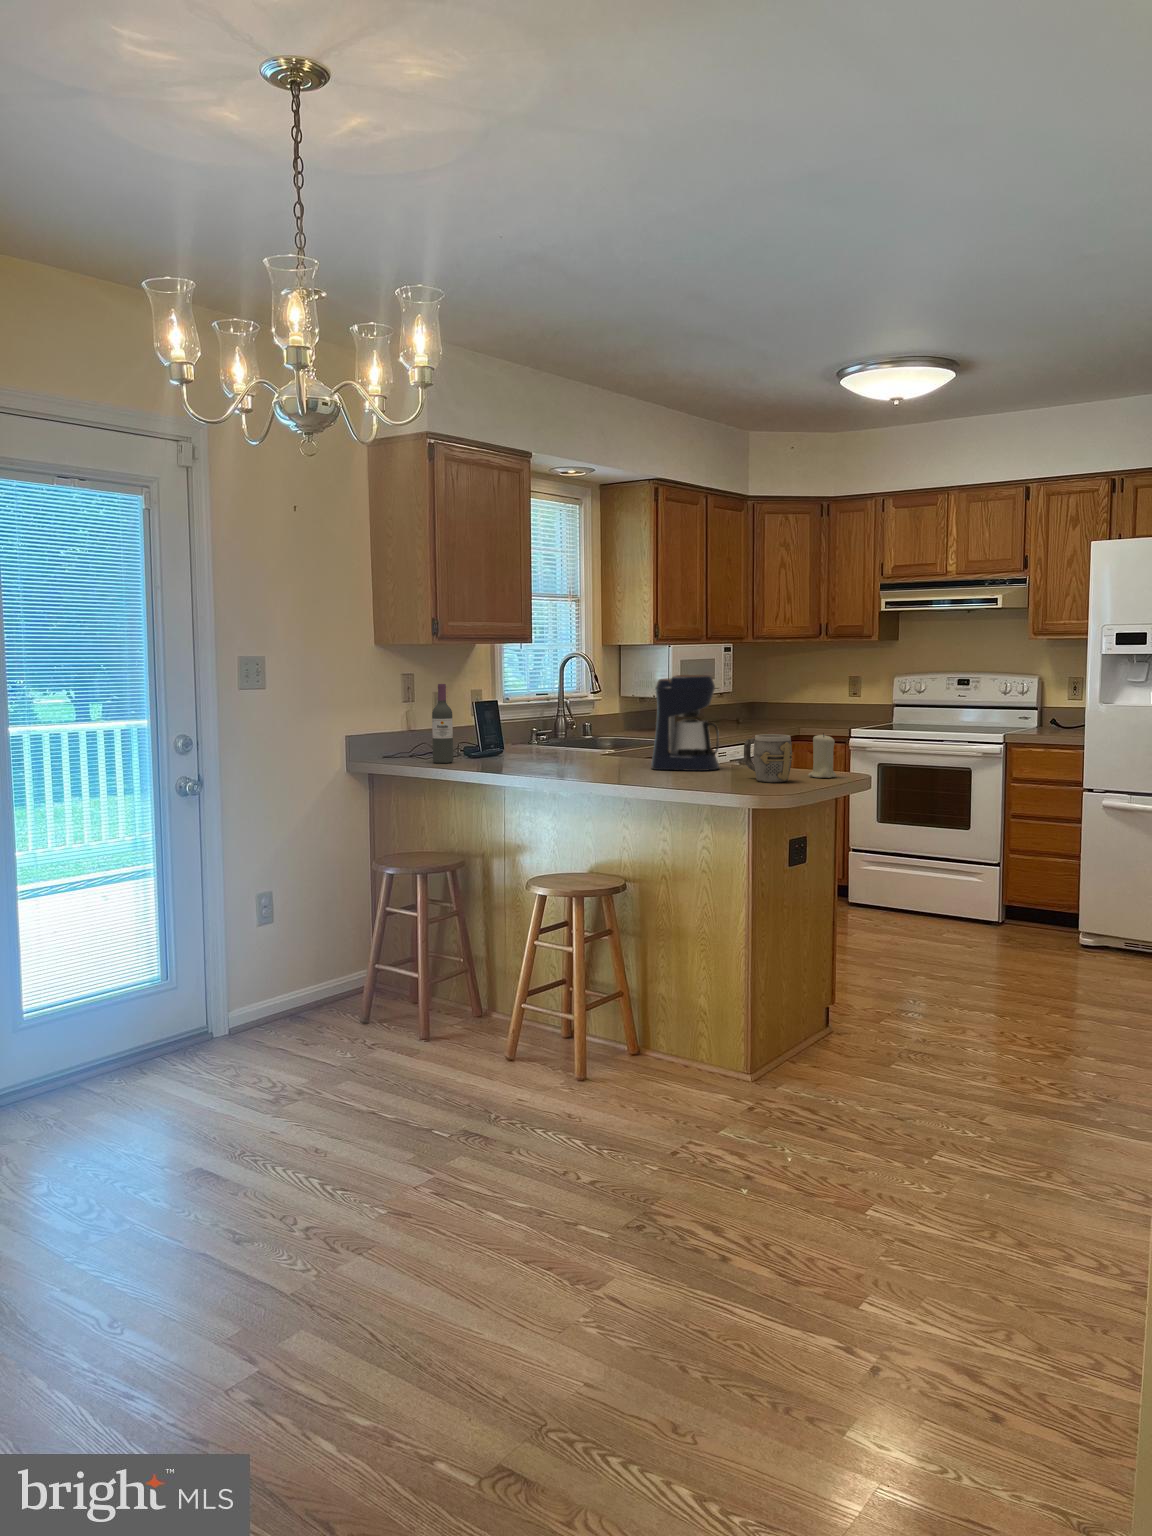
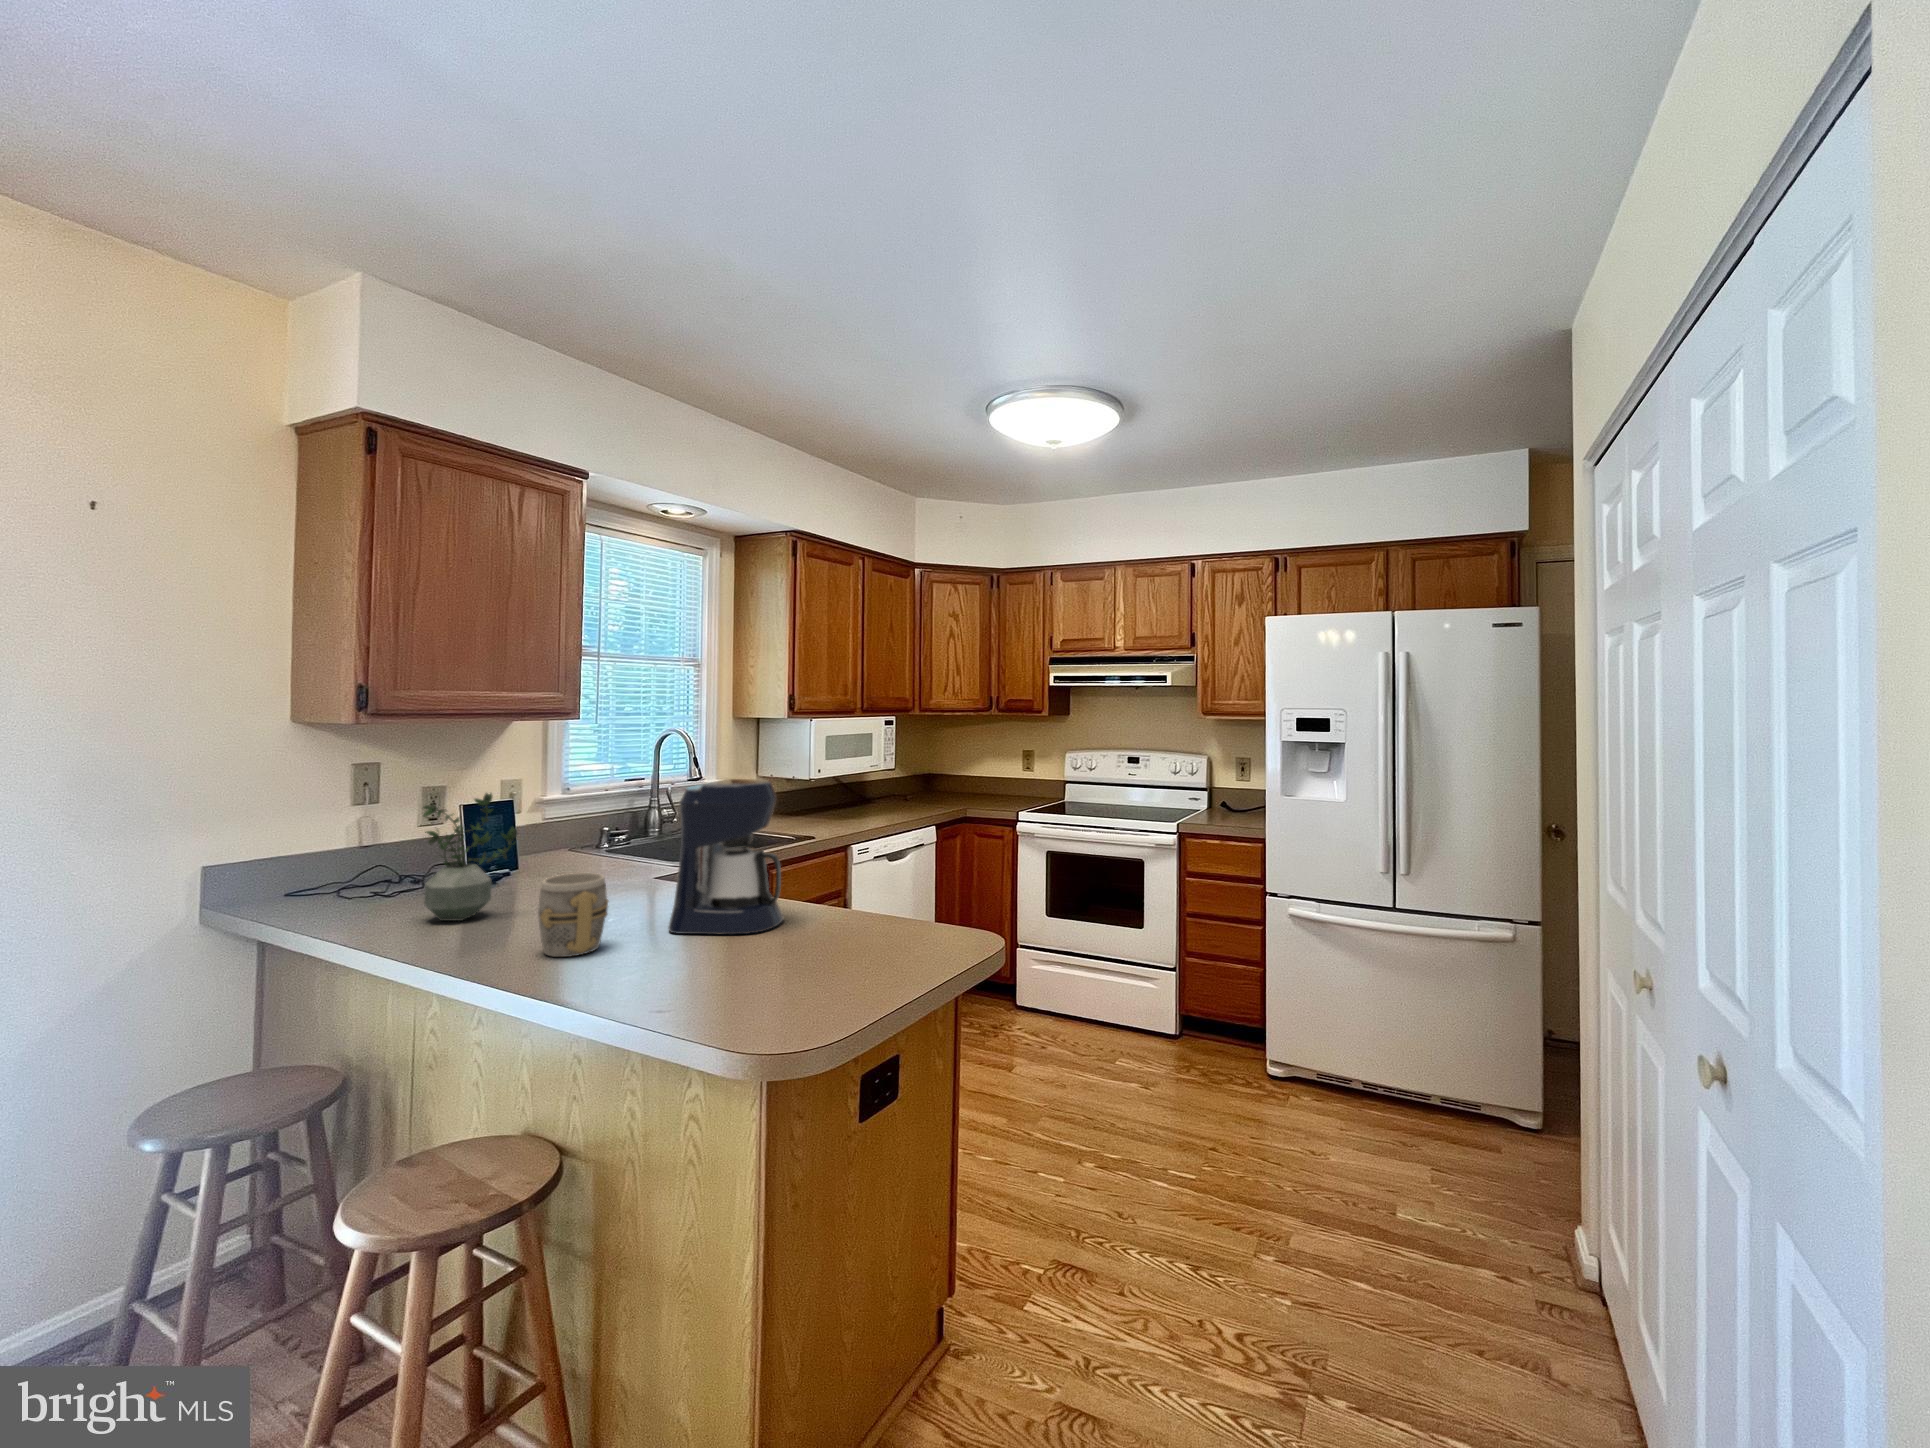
wine bottle: present [432,684,453,763] -> none [322,789,366,918]
potted plant: none [492,685,545,765] -> present [423,793,518,921]
candle: present [808,733,836,778] -> none [901,882,945,957]
mug: present [744,734,793,783] -> present [538,873,608,957]

